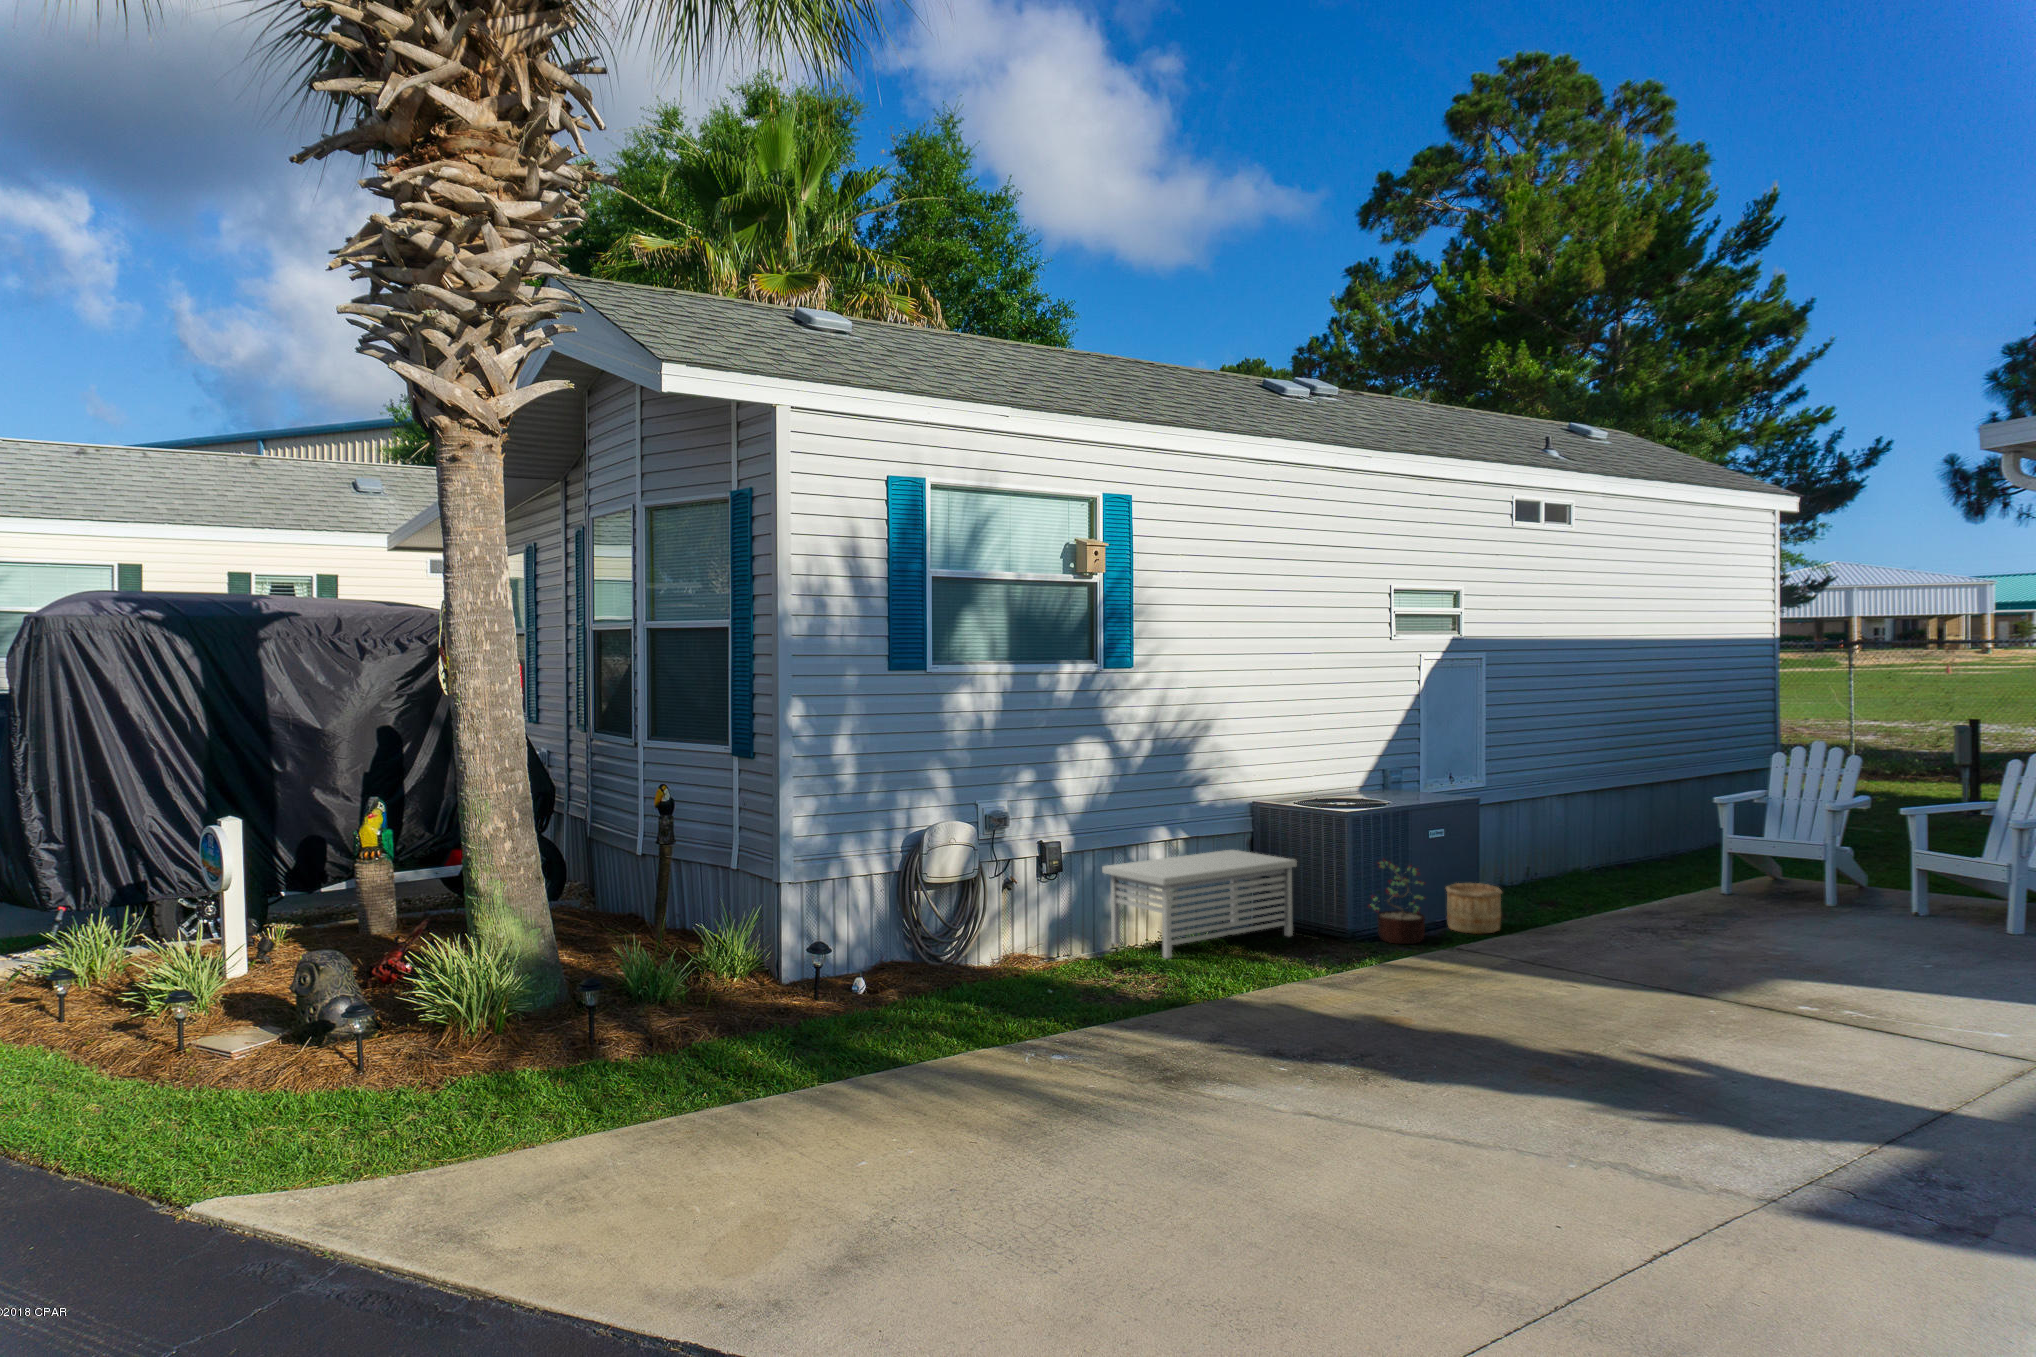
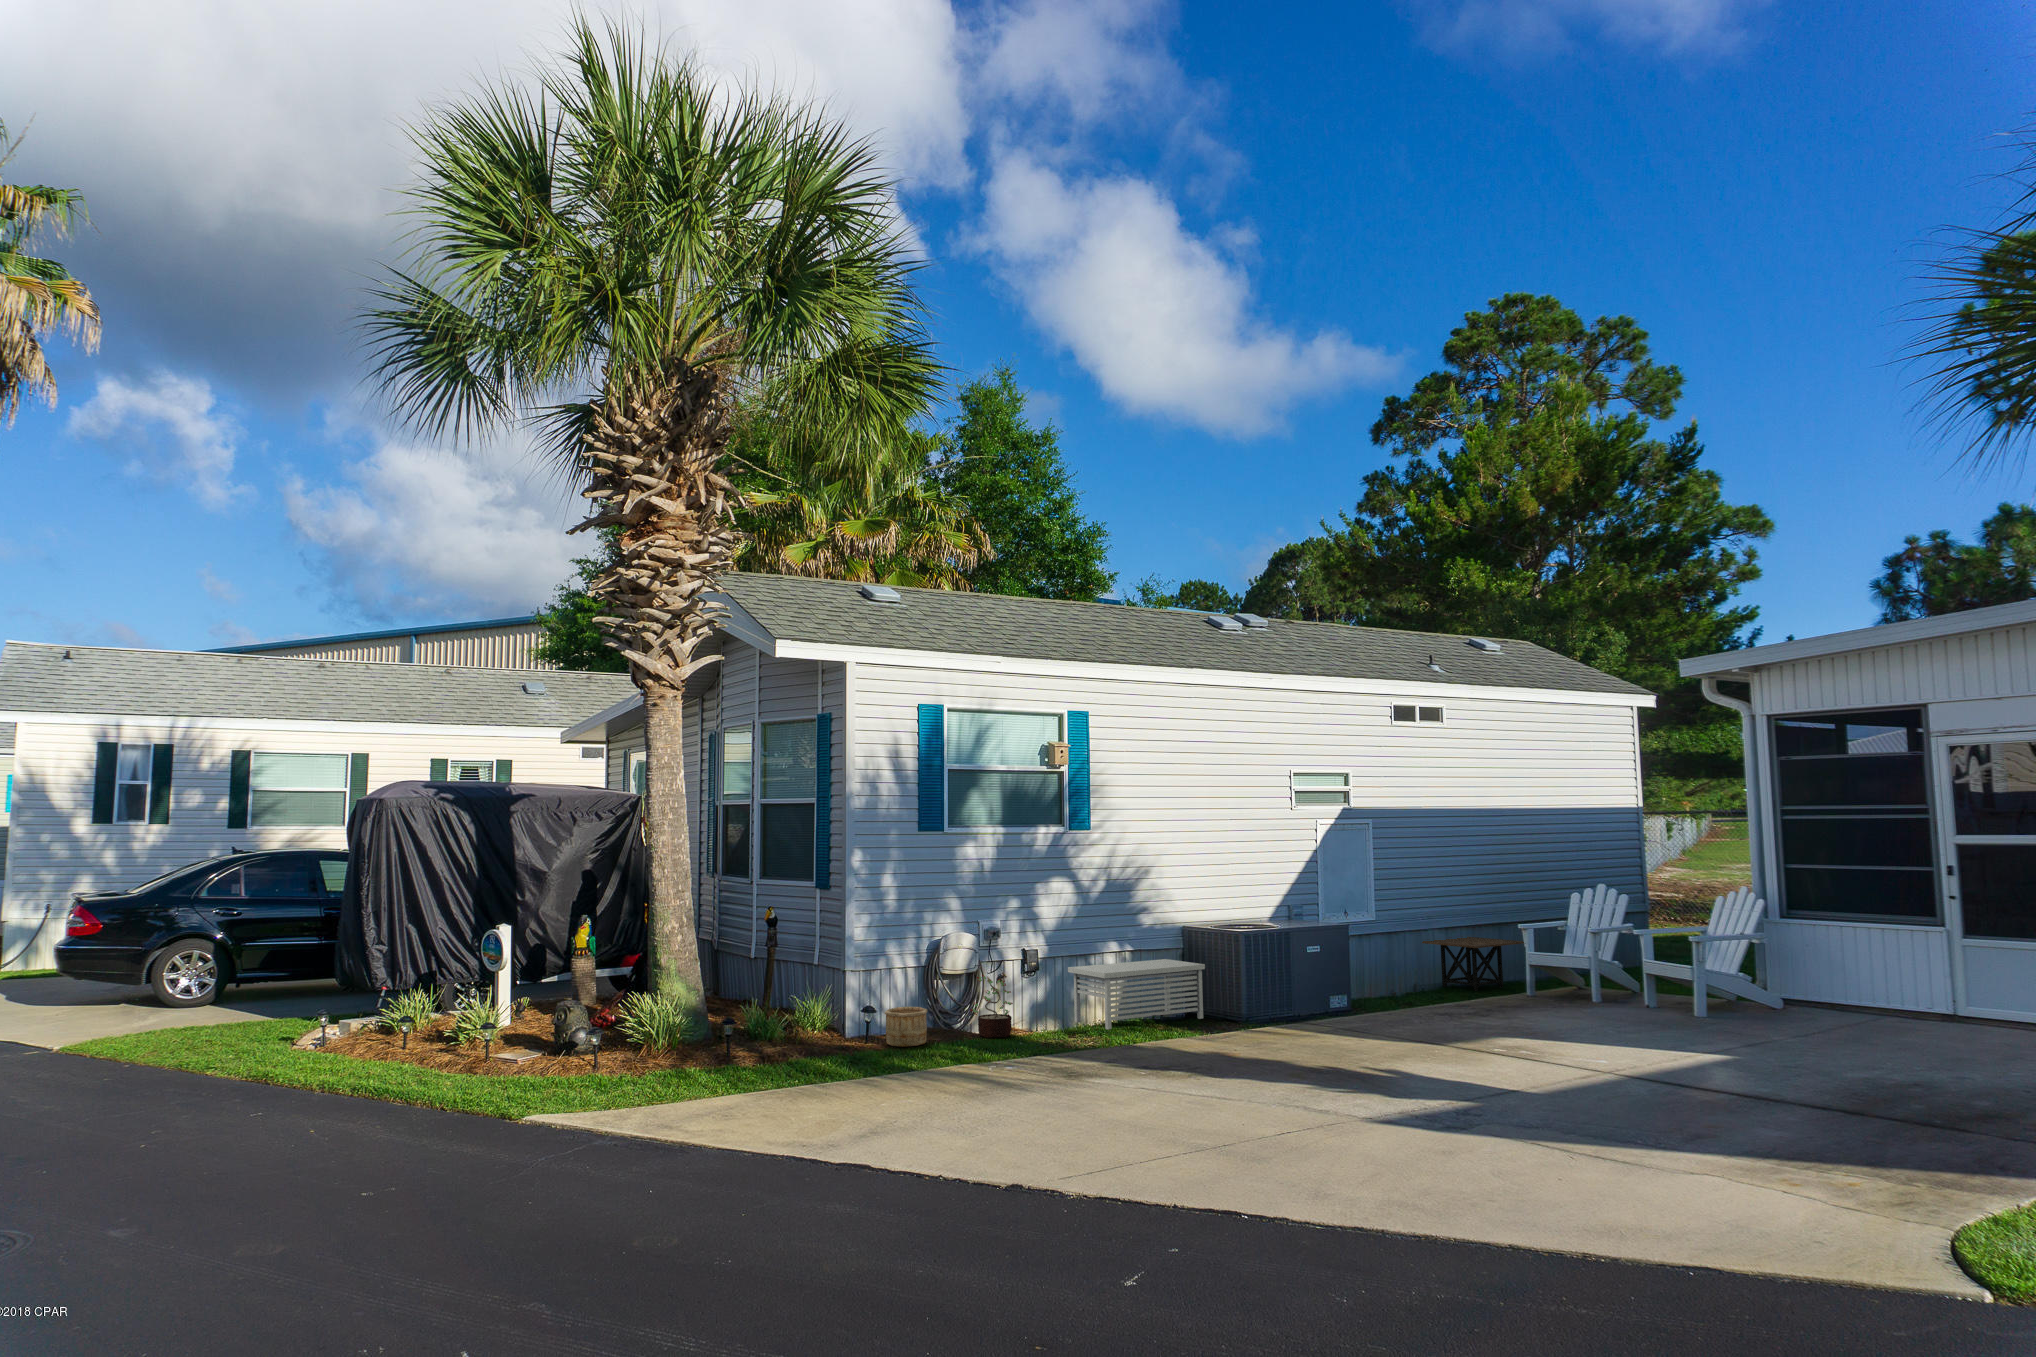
side table: none [1534,807,1684,881] -> present [1422,937,1524,991]
decorative plant: present [1370,861,1425,944] -> present [970,975,1013,1038]
wooden bucket: present [1446,883,1502,934] -> present [885,1007,928,1047]

